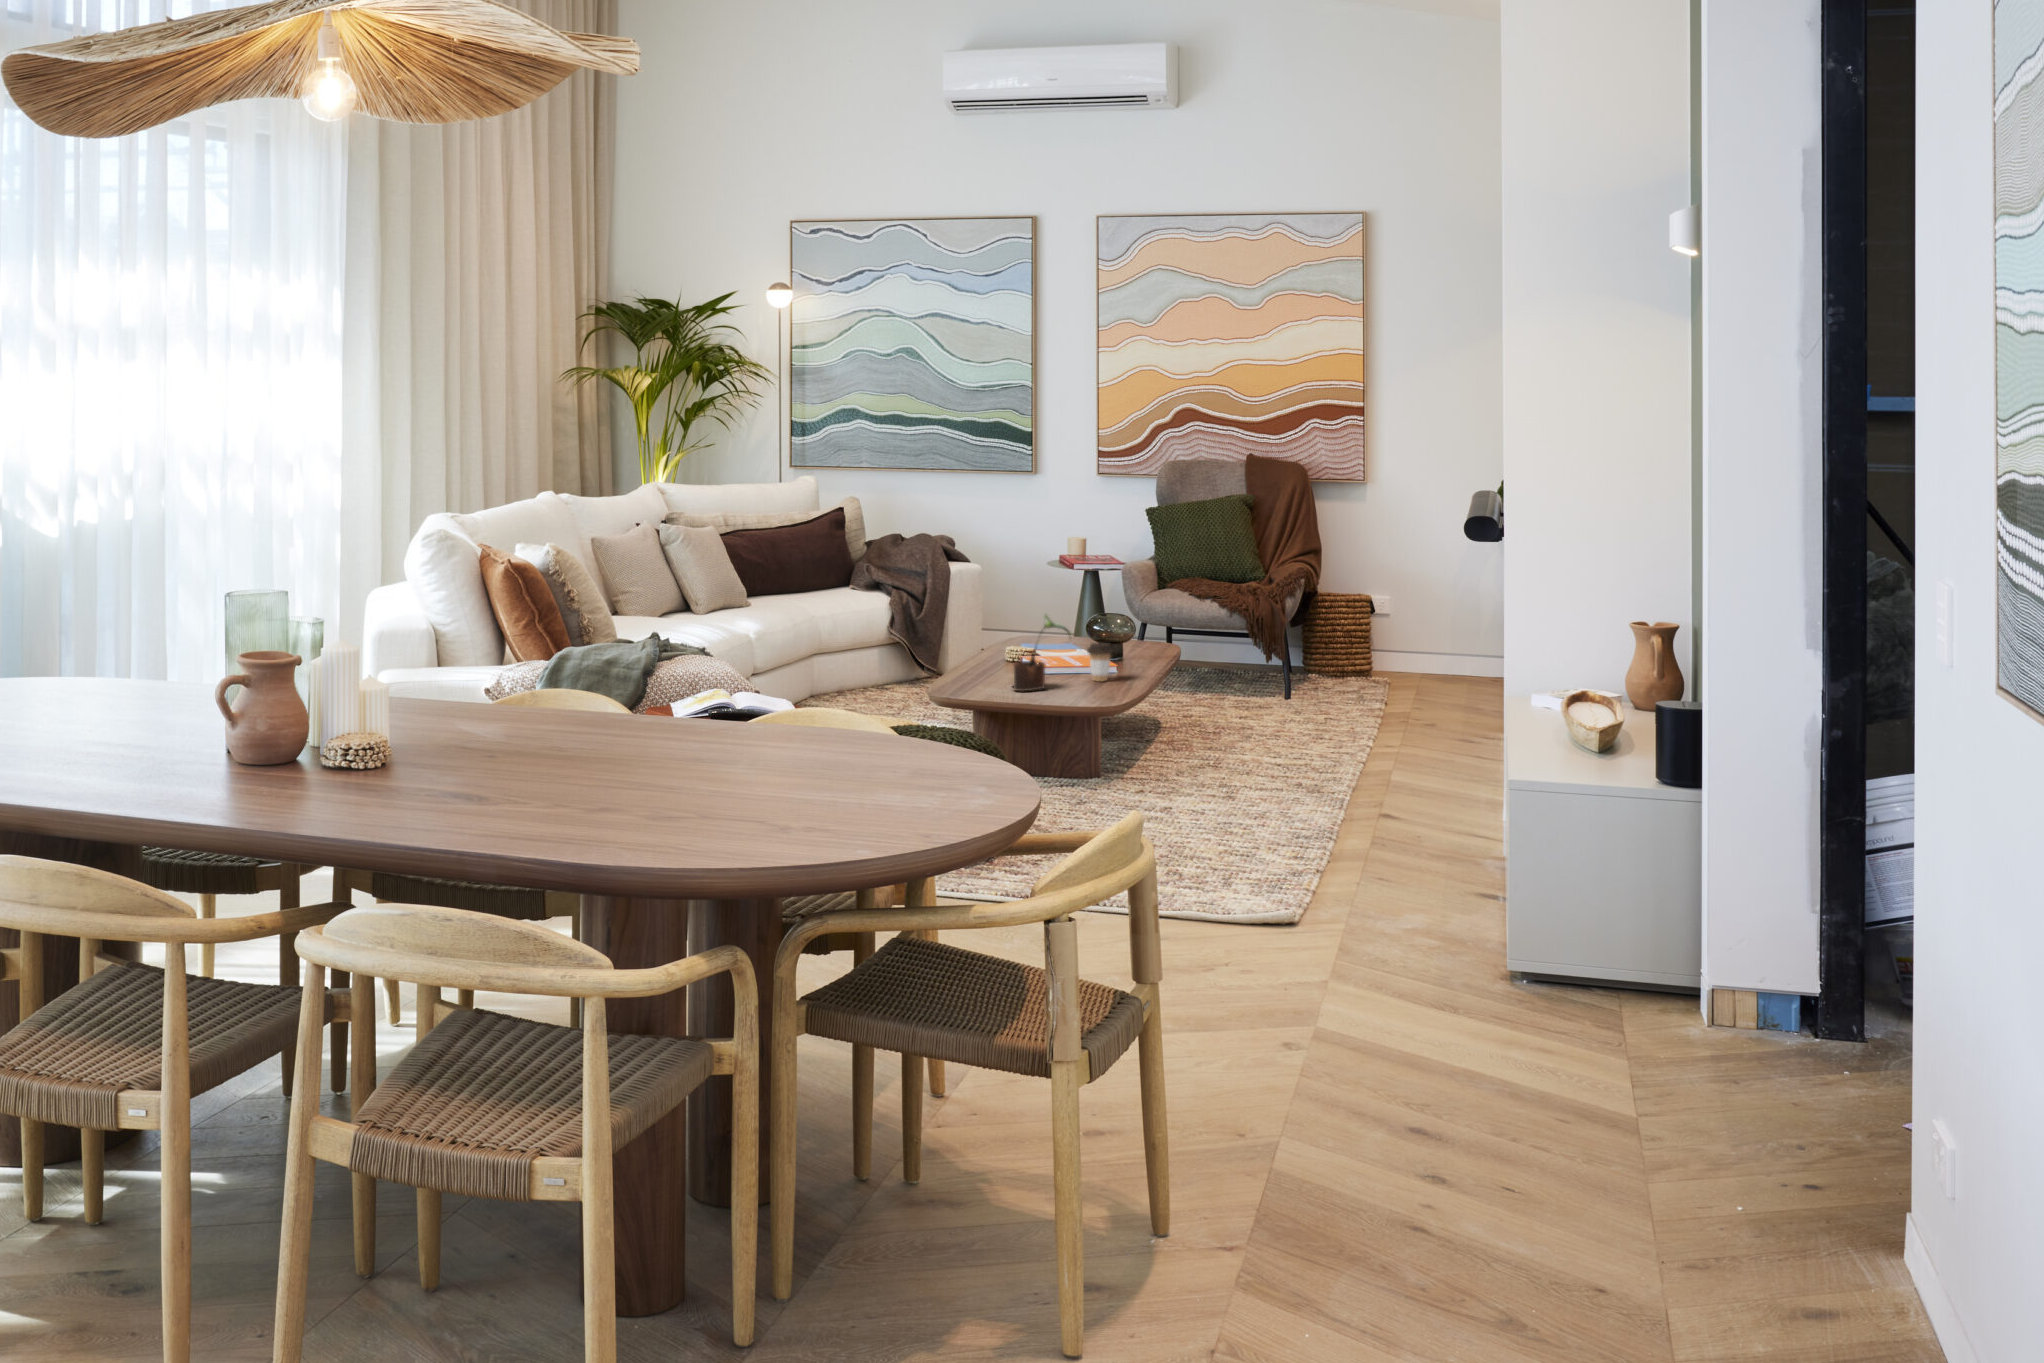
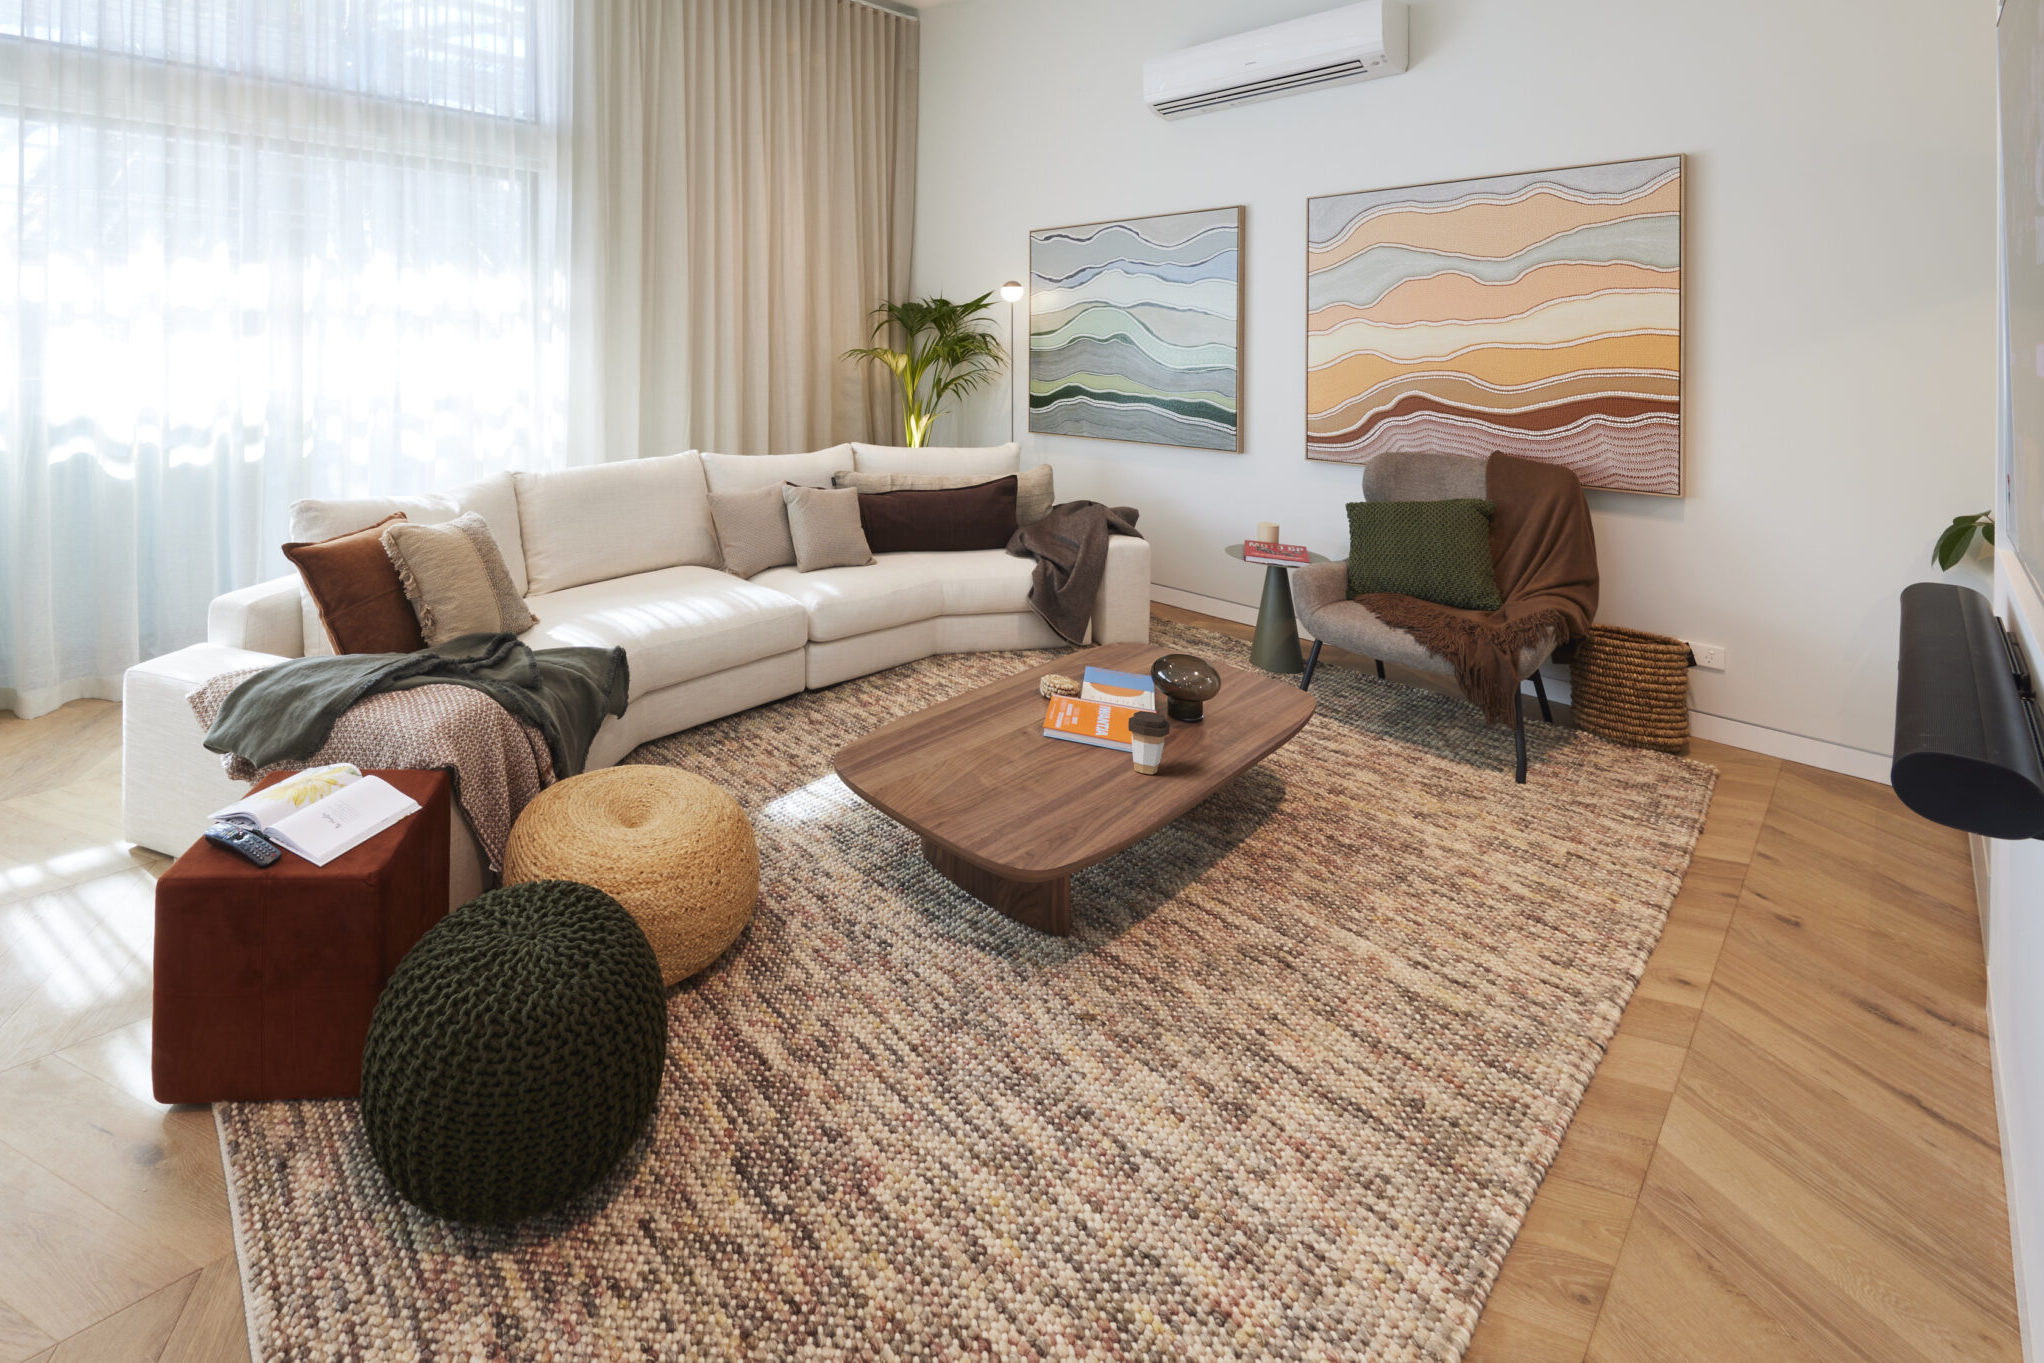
potted plant: present [1013,614,1071,691] -> none [990,666,1092,779]

